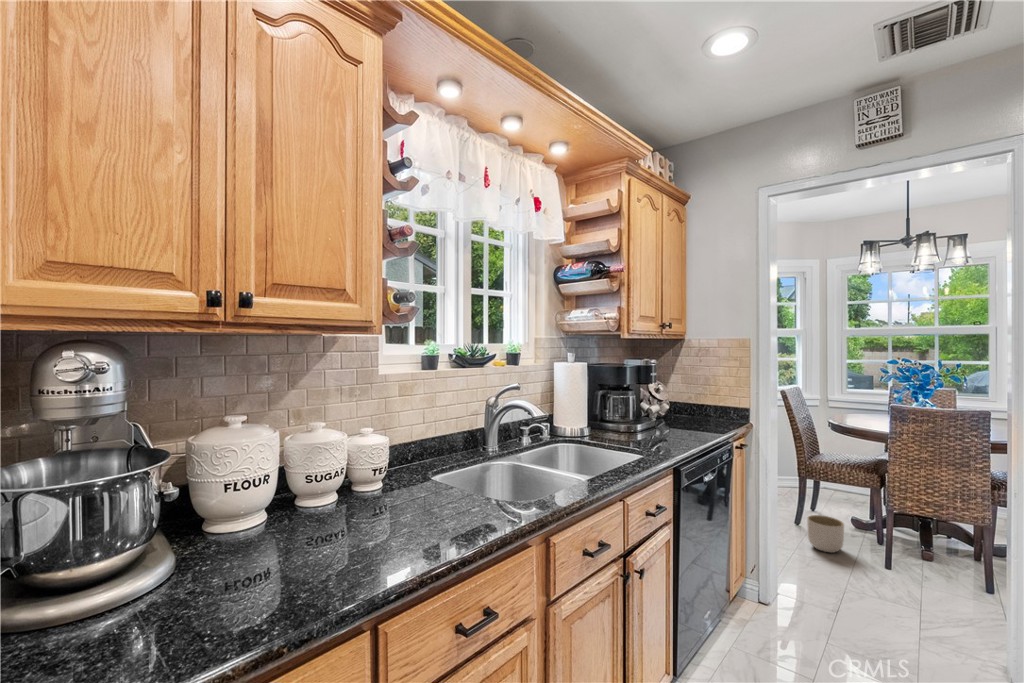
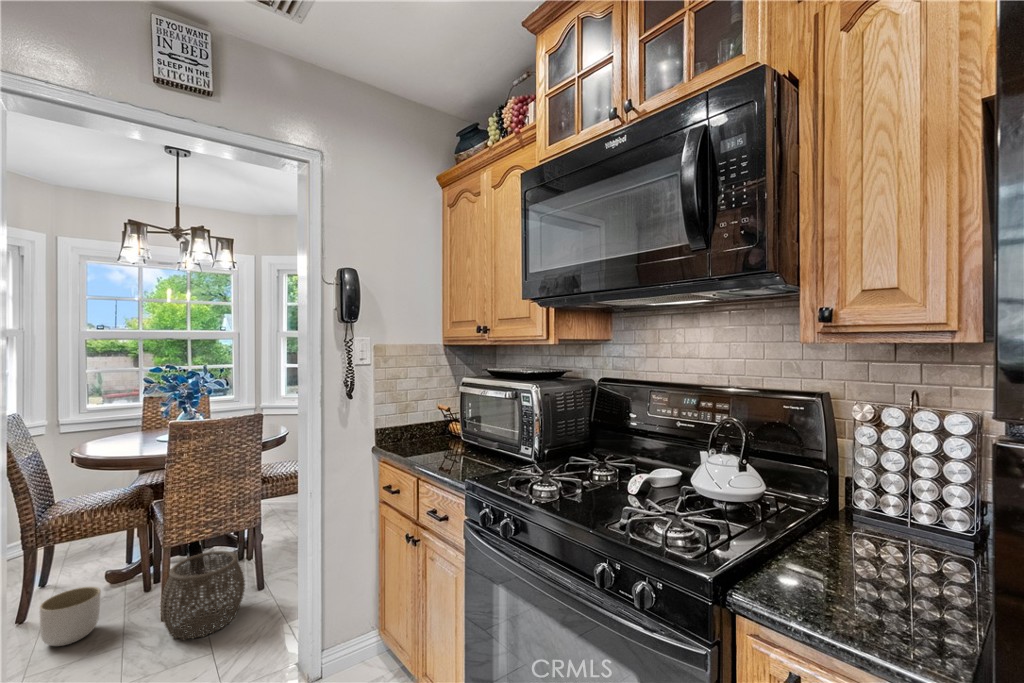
woven basket: none [884,526,968,602] -> present [160,551,245,640]

